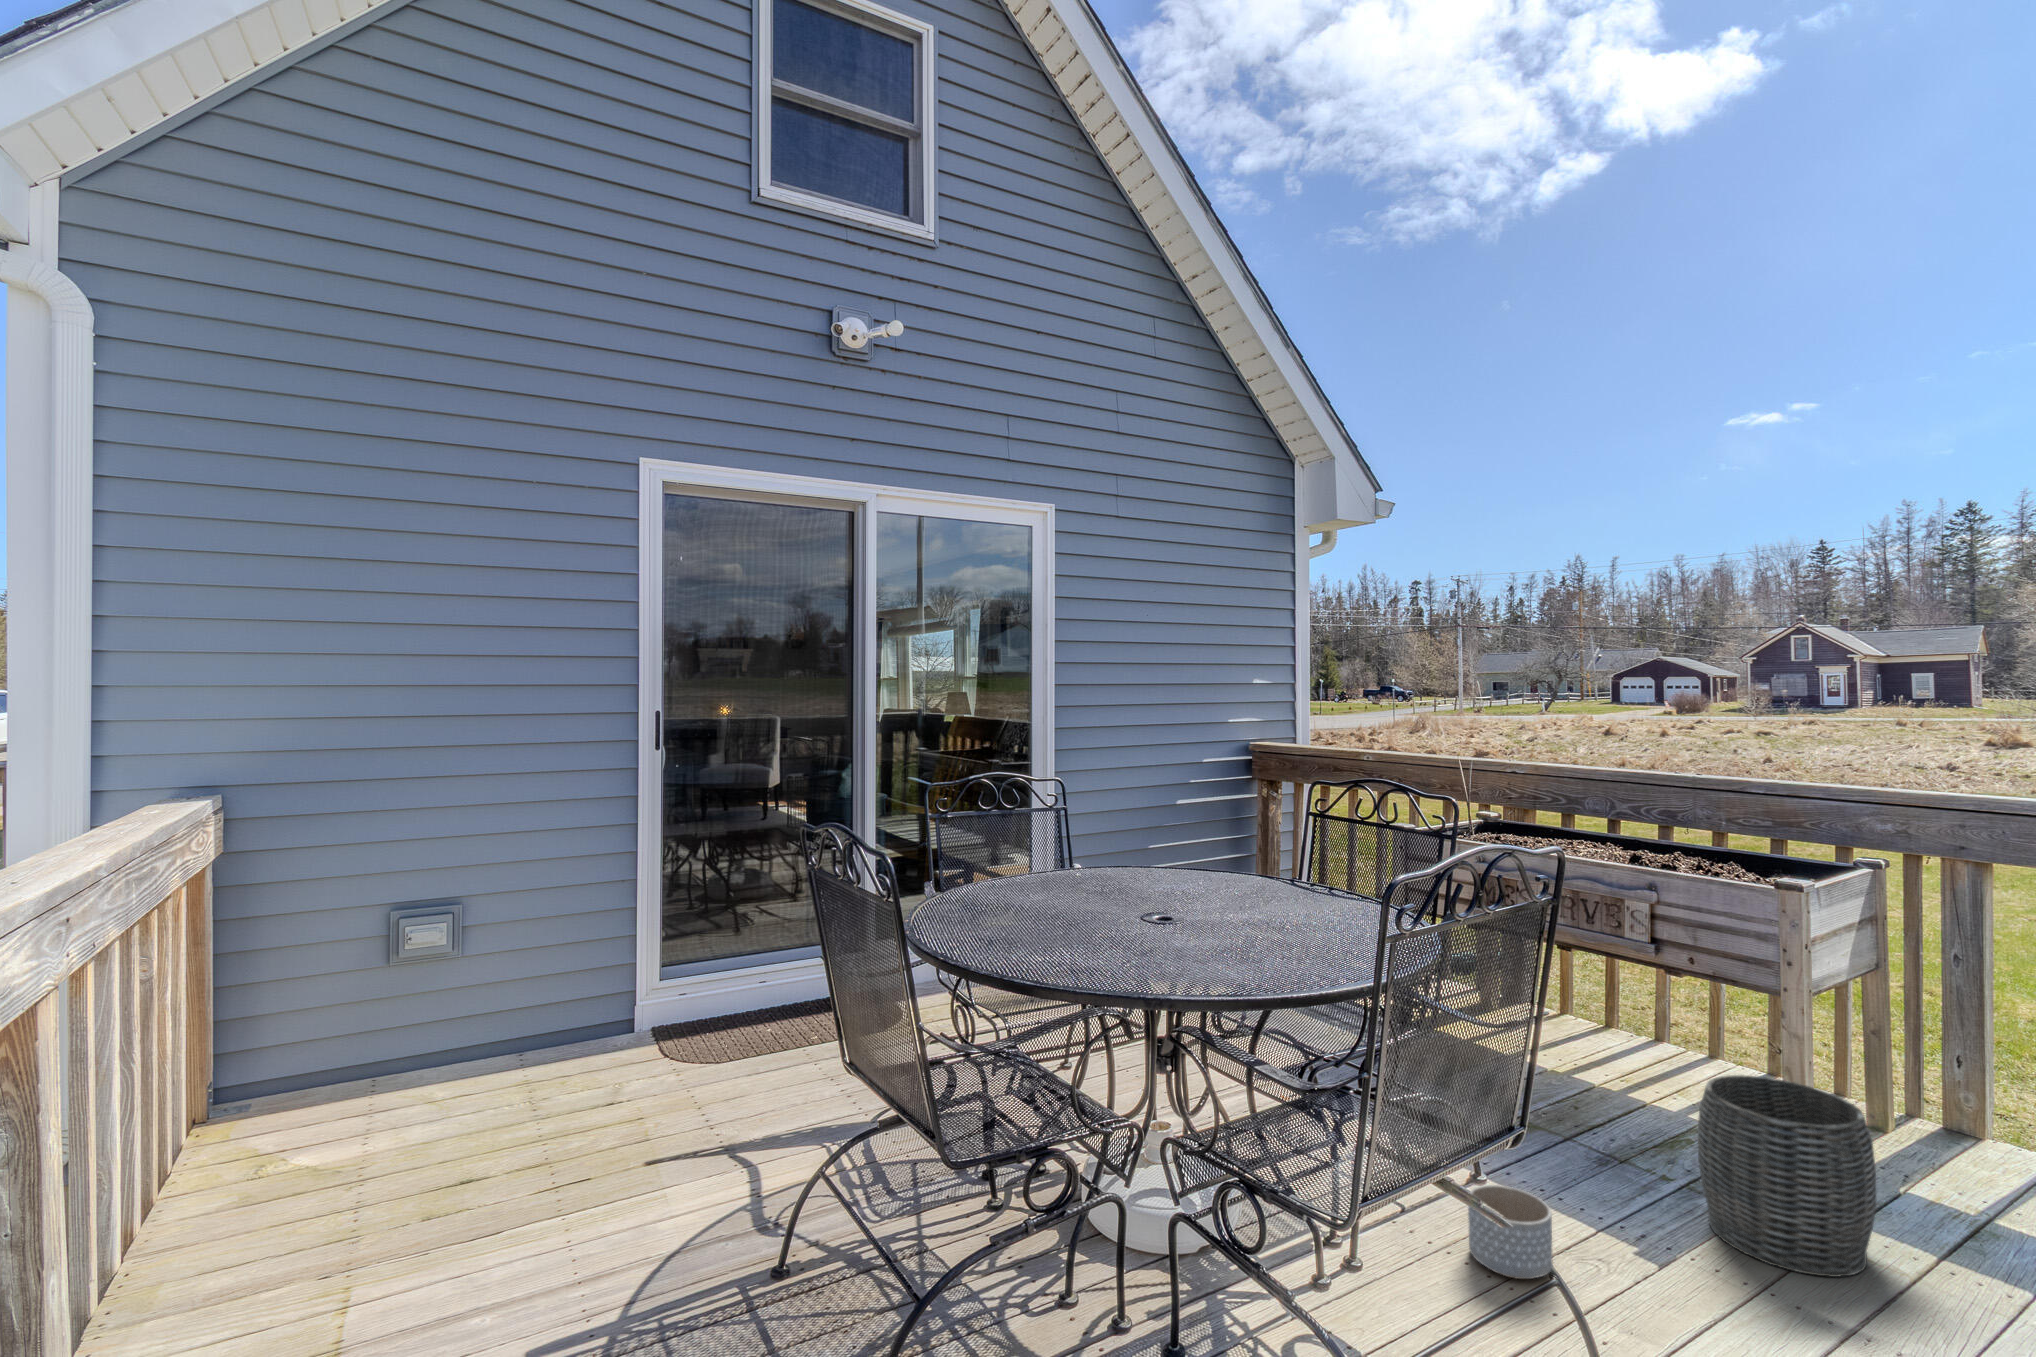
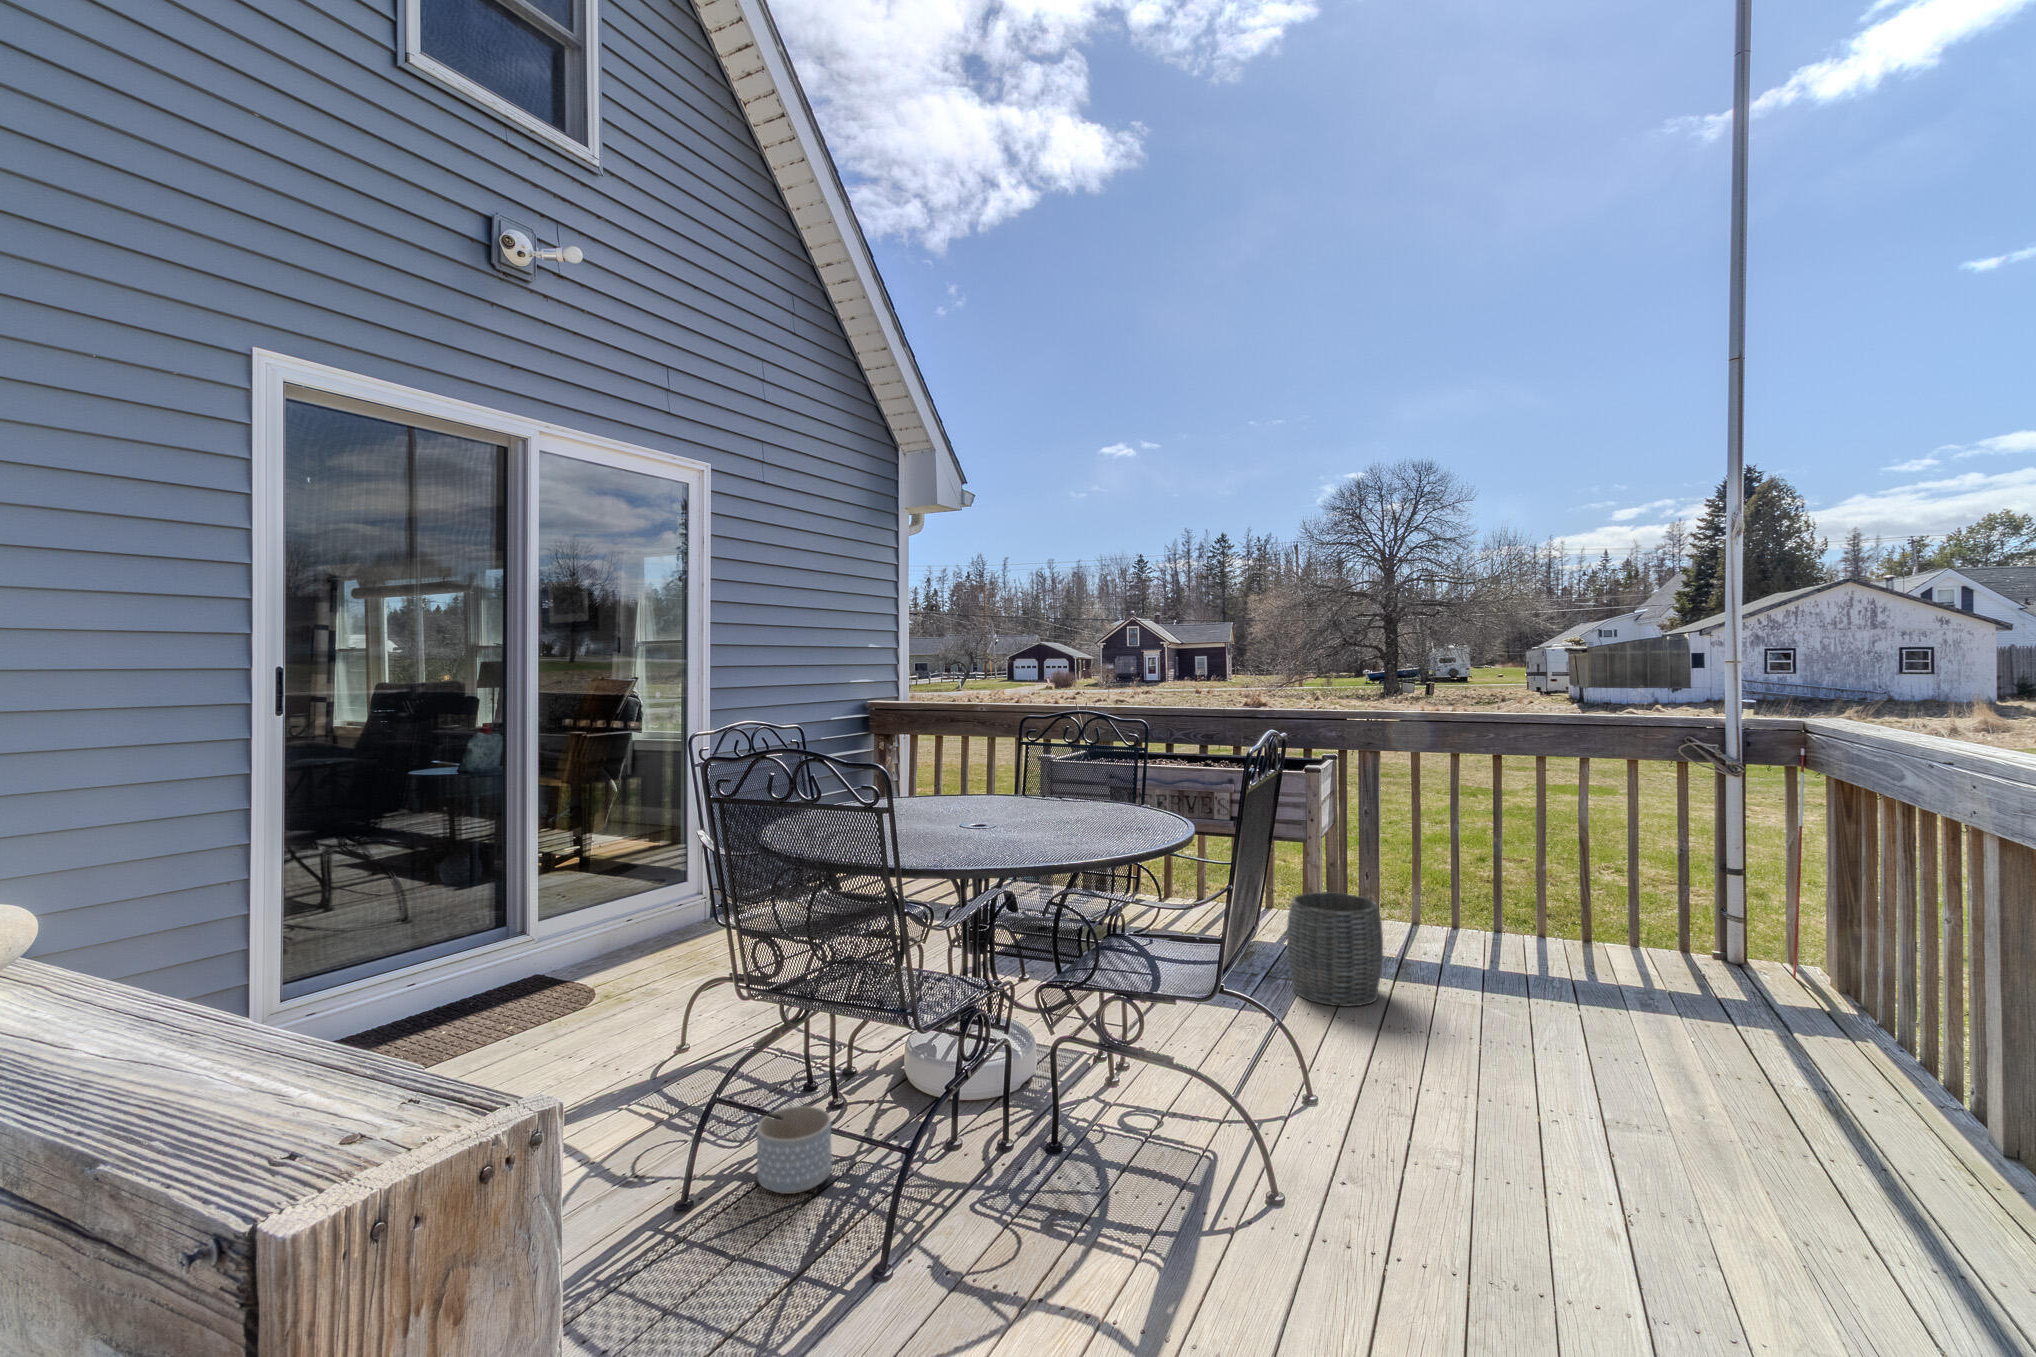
planter: present [1468,1185,1553,1279] -> present [757,1106,832,1194]

